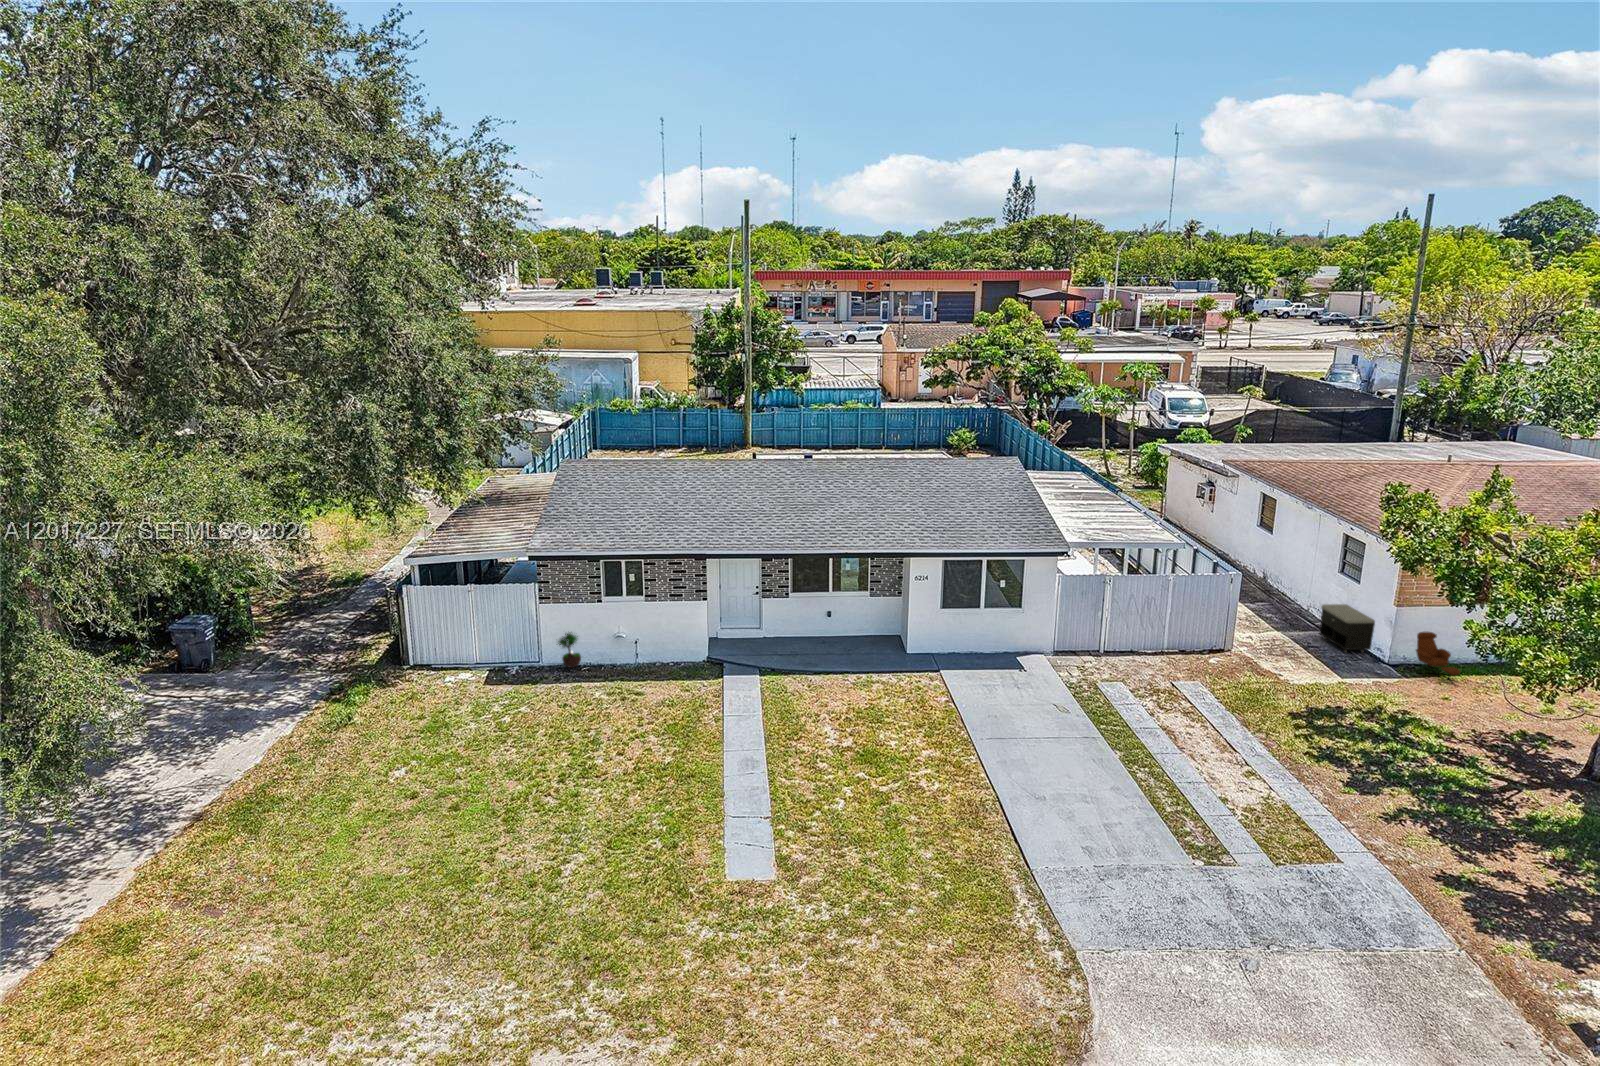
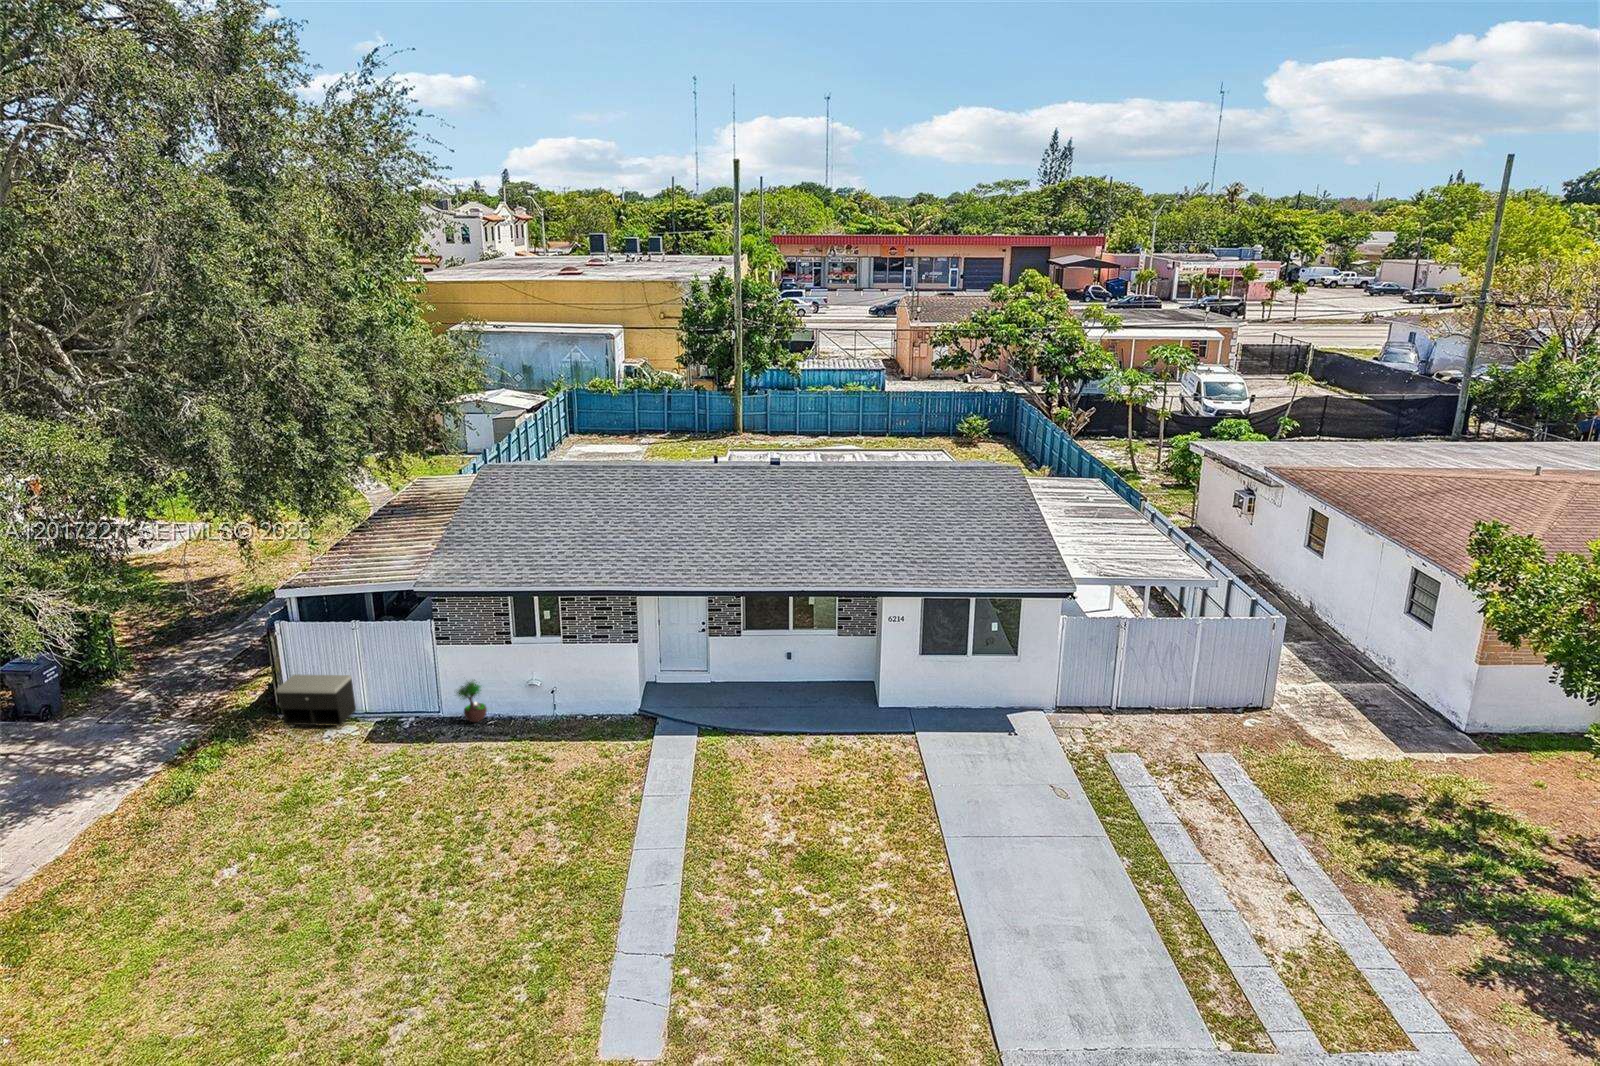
storage bench: present [1319,604,1375,652] -> present [277,674,356,727]
lounge chair: present [1416,632,1461,681] -> none [1499,695,1556,766]

